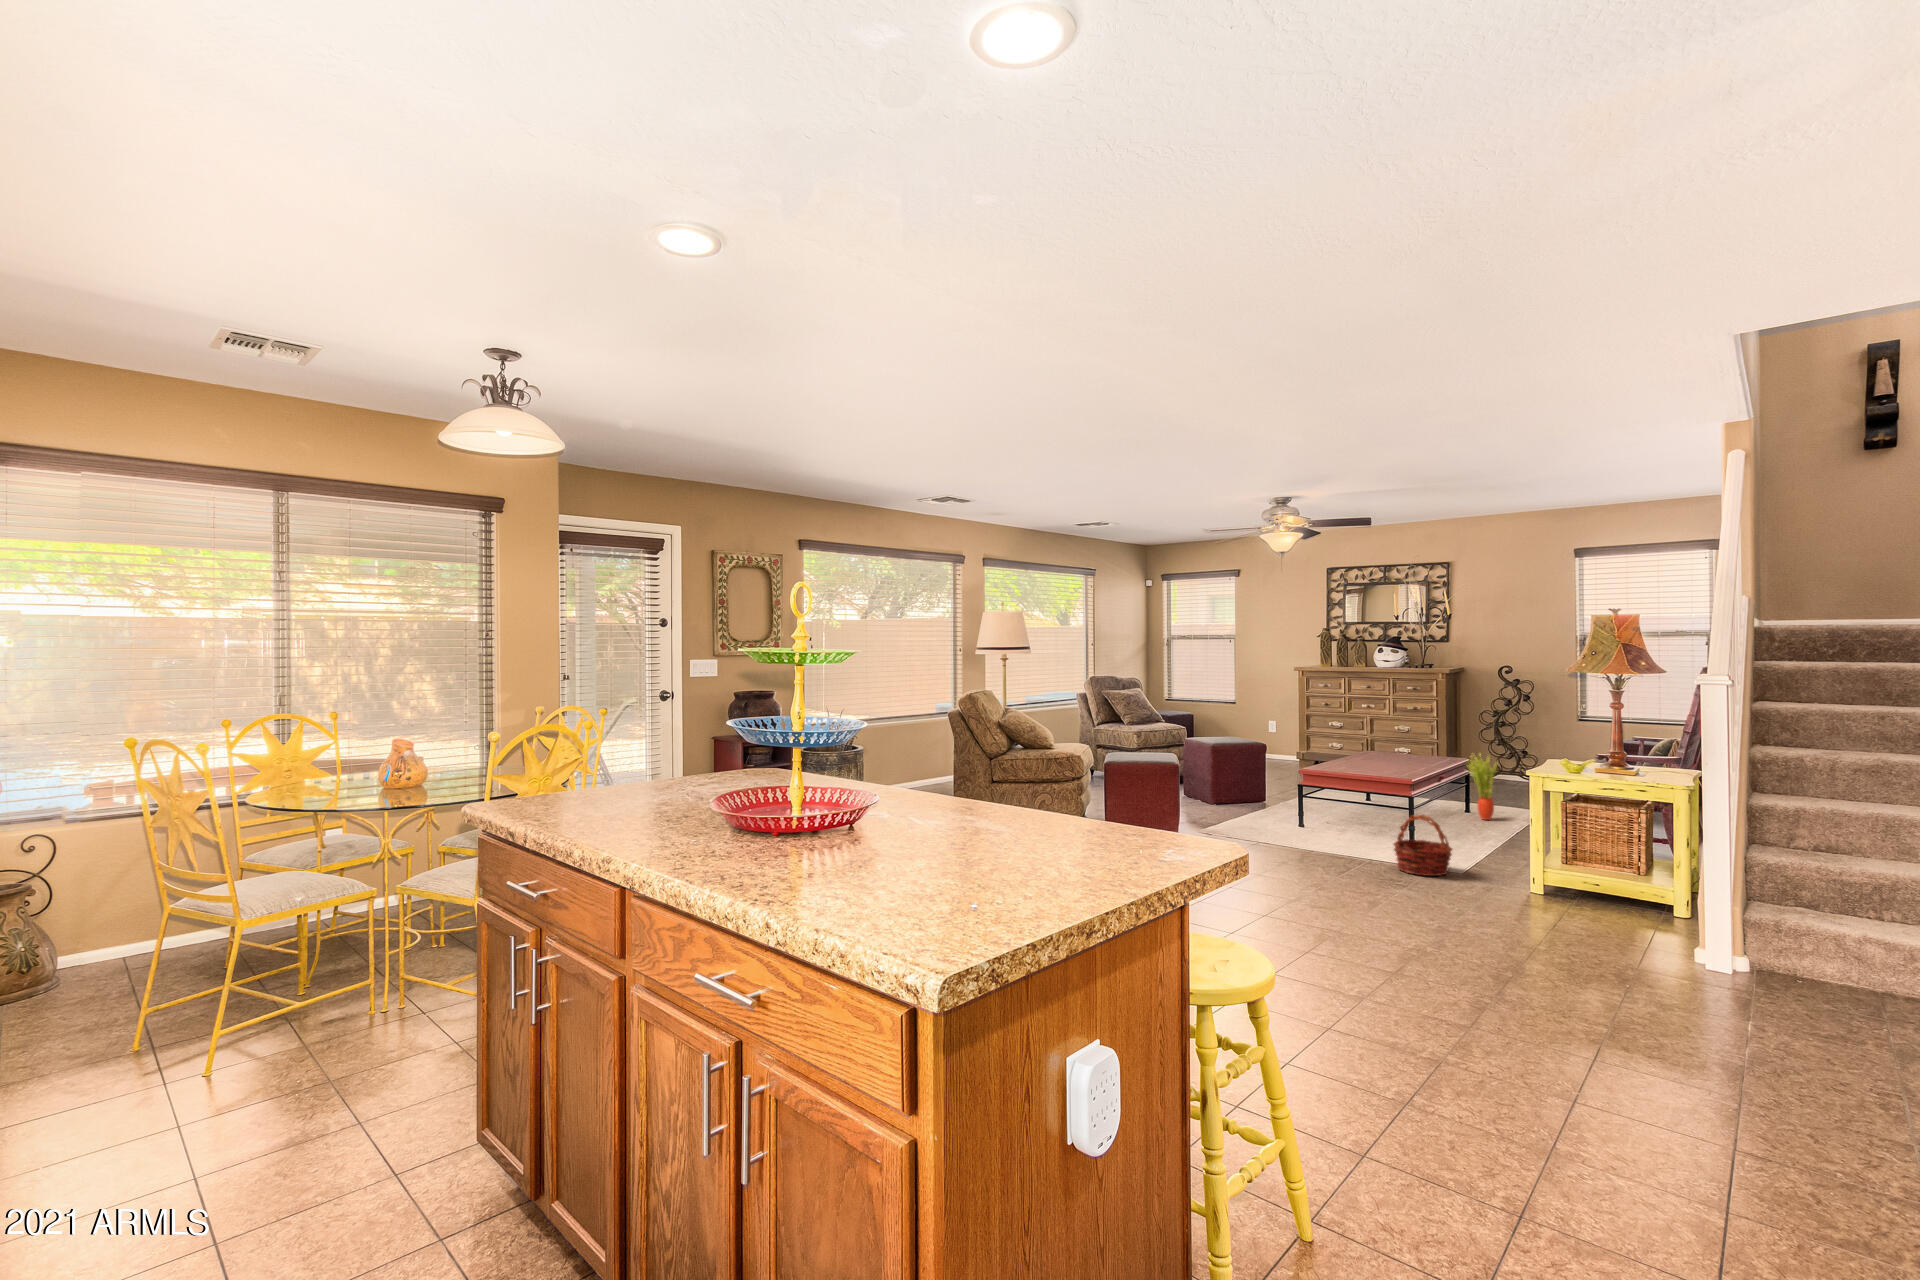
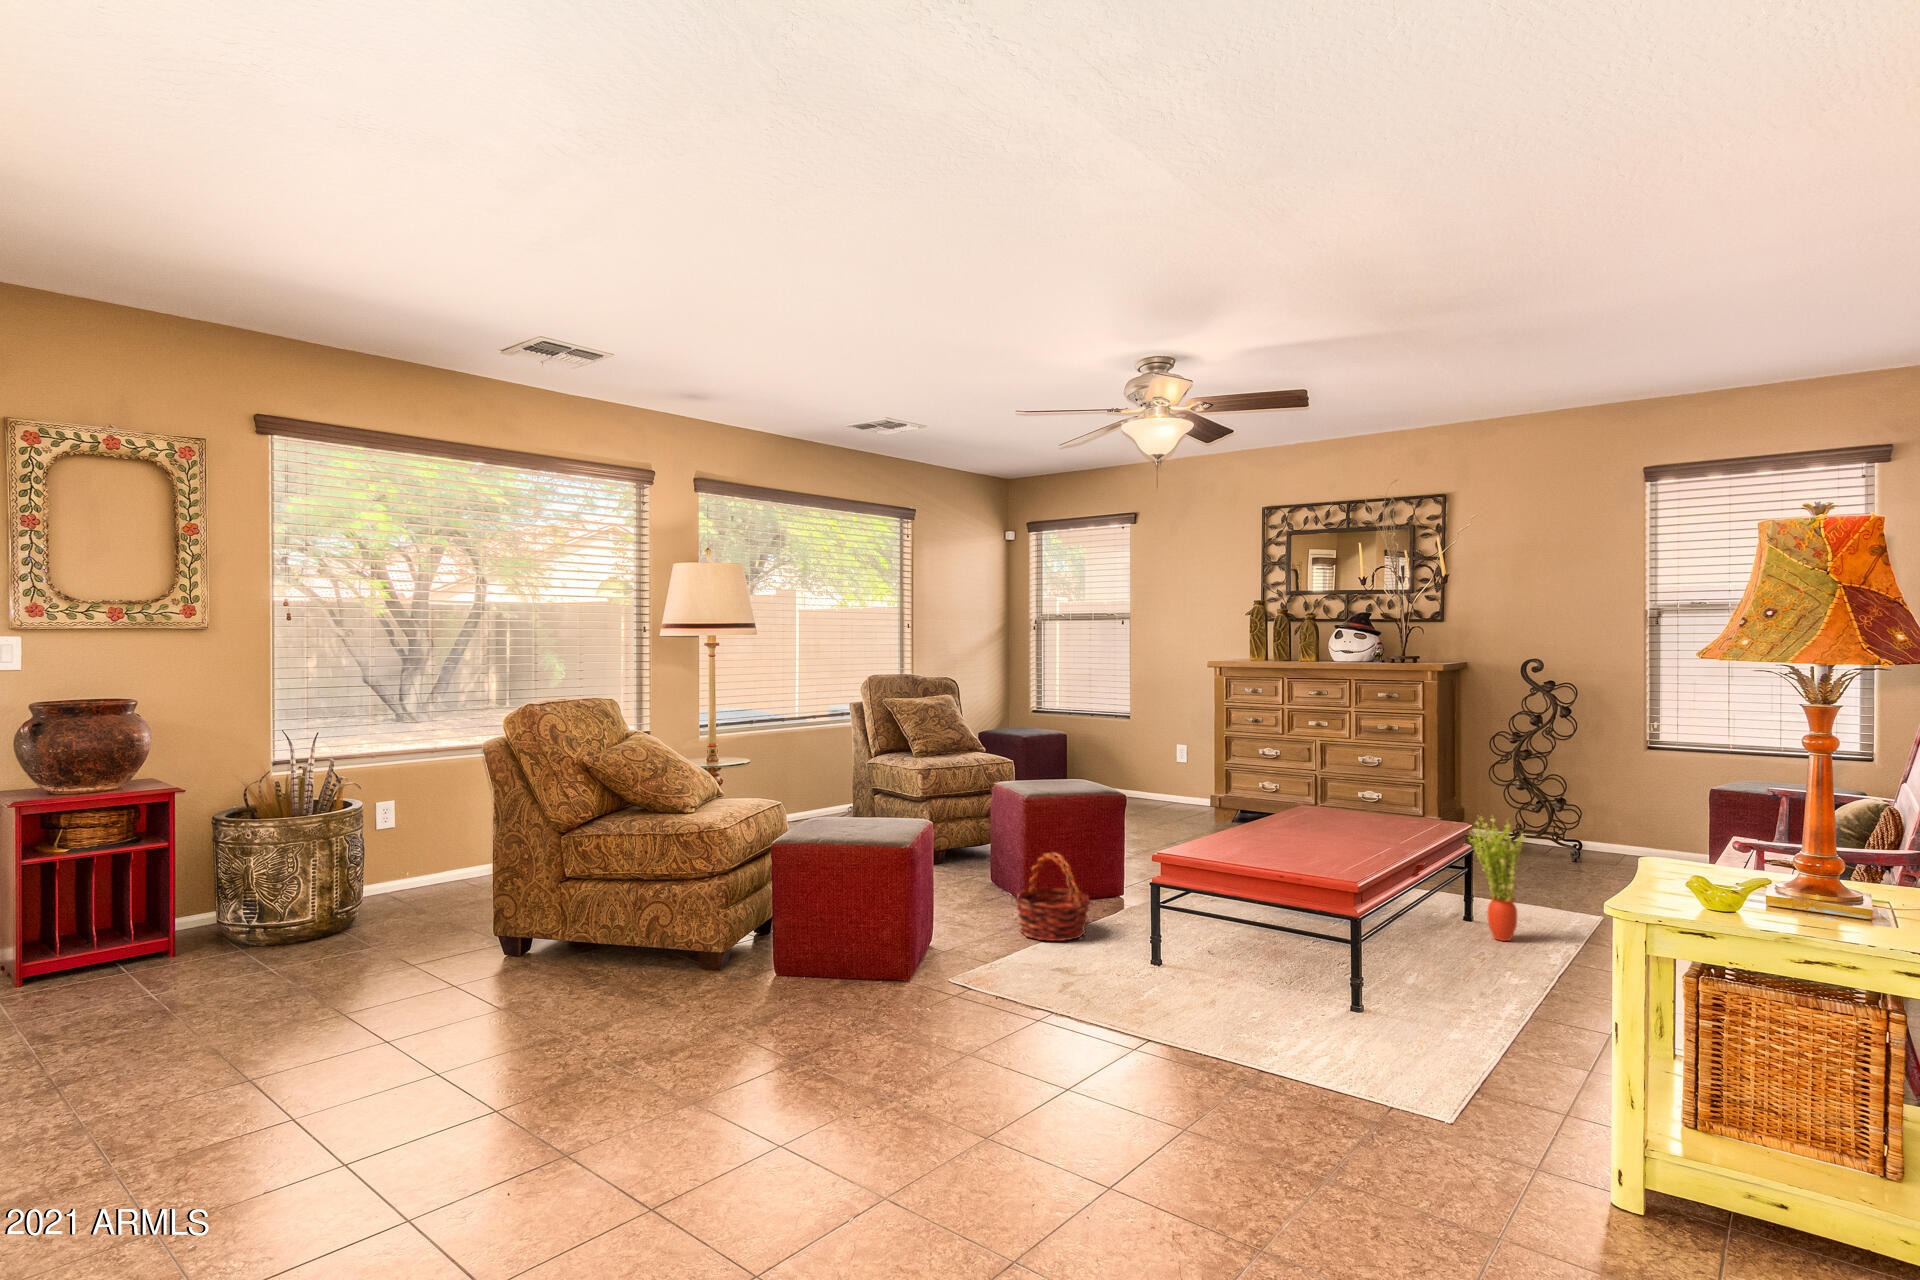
basket: present [1394,814,1452,876] -> present [1016,853,1090,941]

